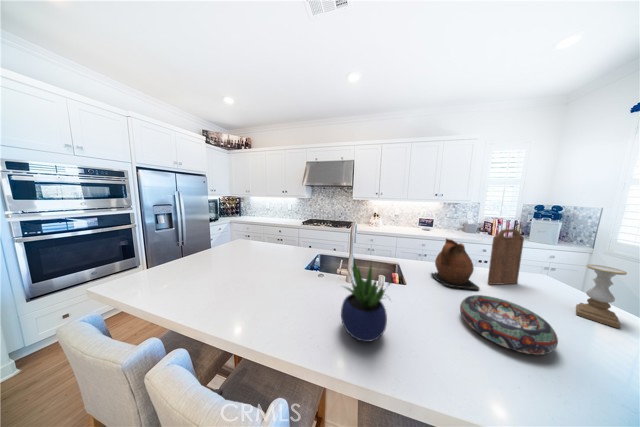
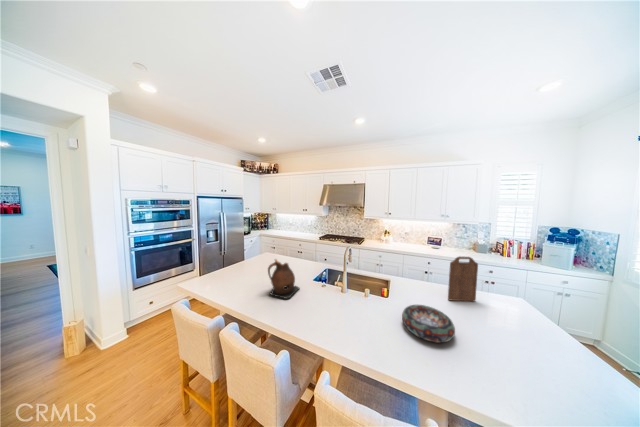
ceramic pitcher: present [432,239,479,289] -> present [268,259,299,299]
potted plant: present [341,259,395,342] -> none [317,270,351,324]
candle holder: present [576,264,627,328] -> none [500,288,531,337]

